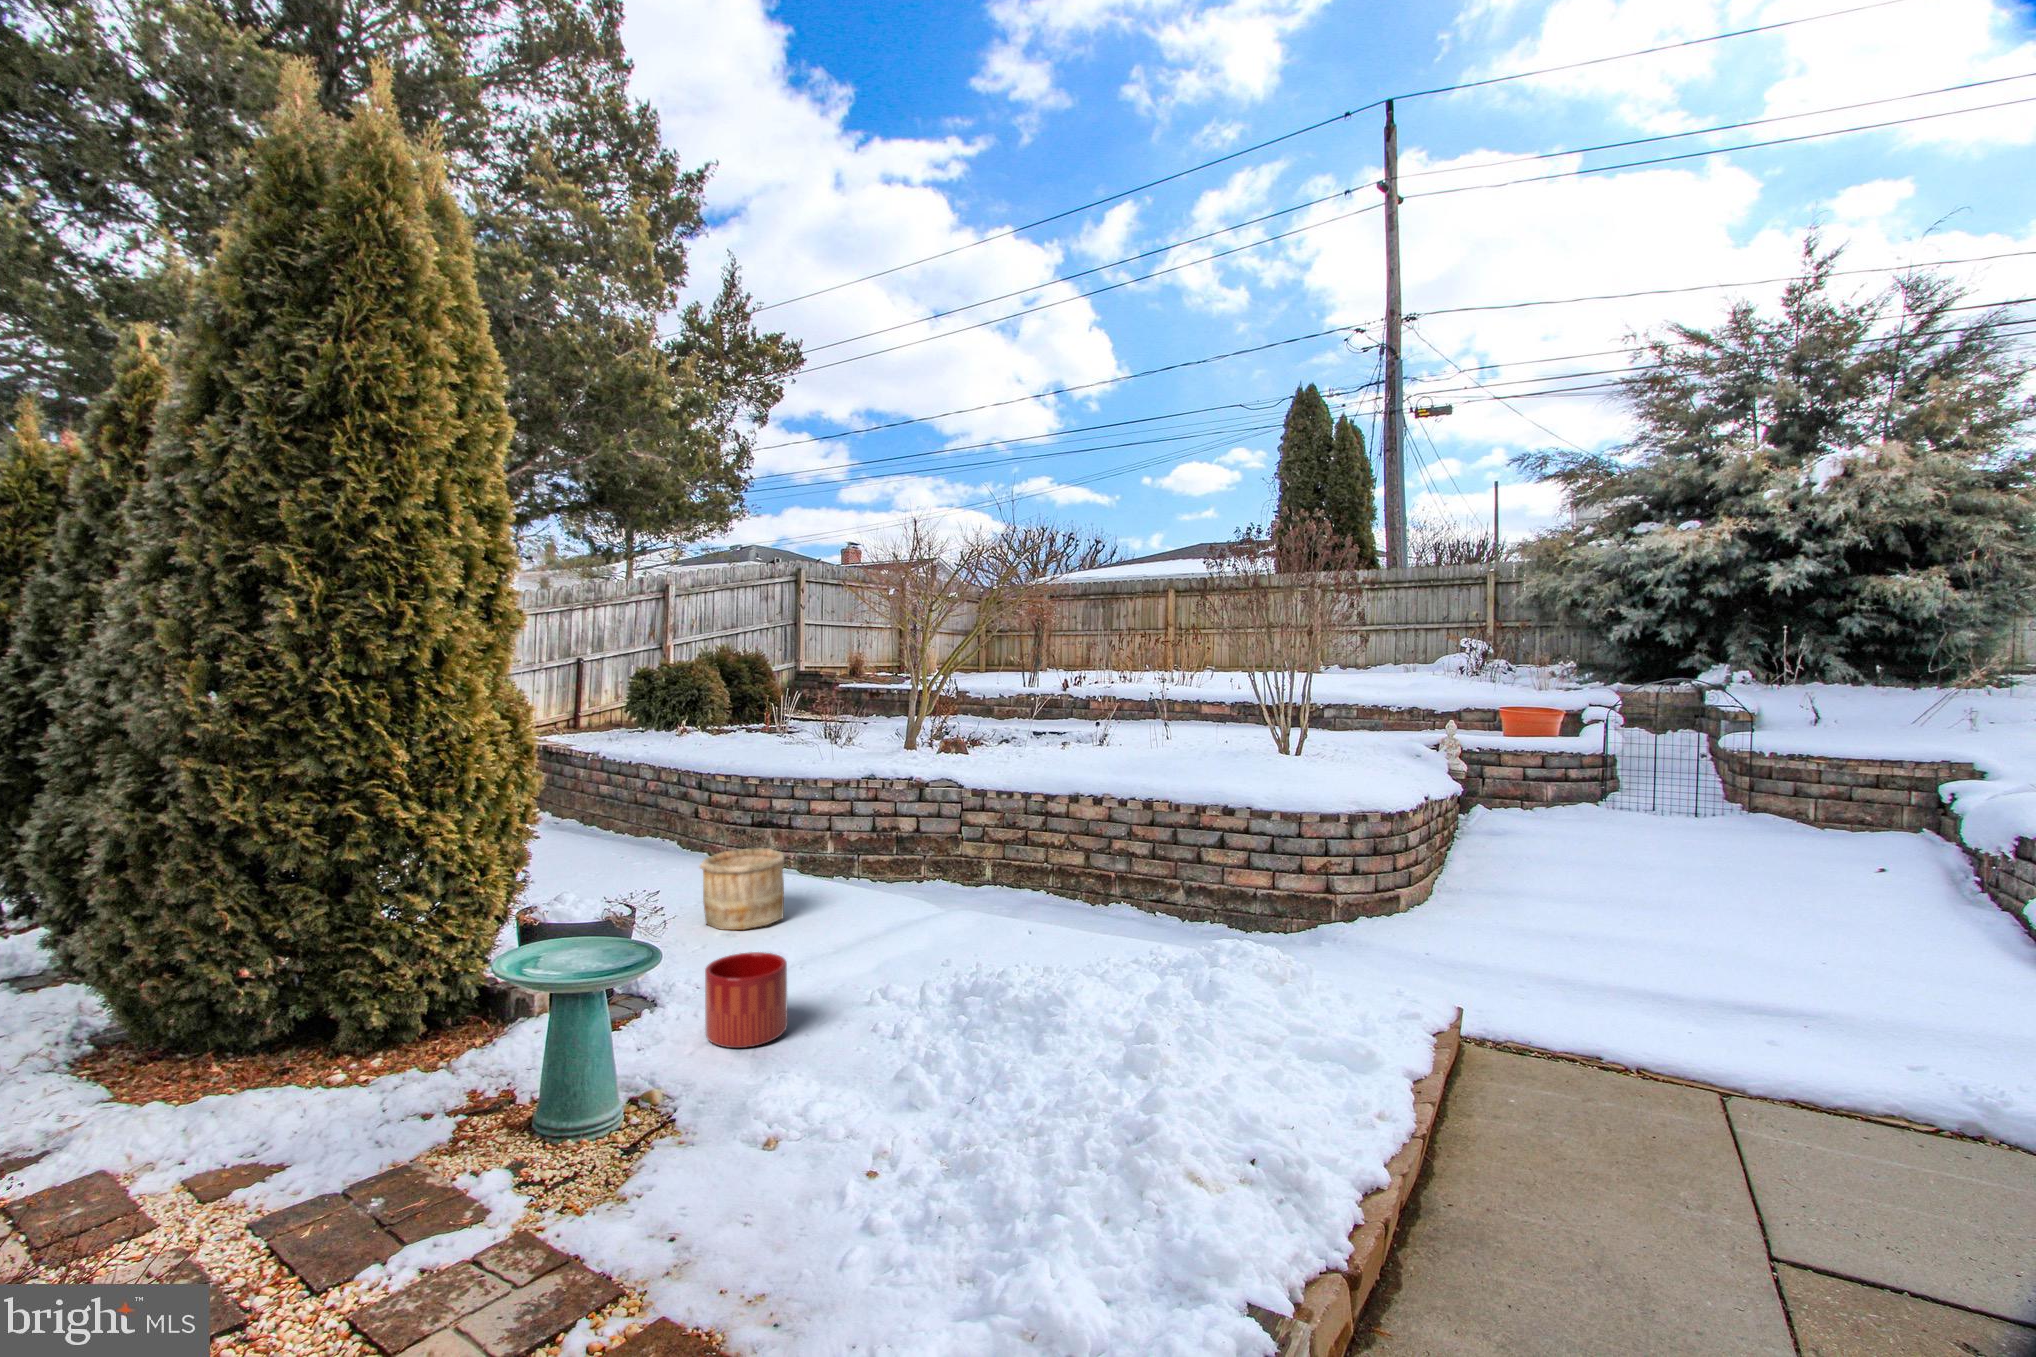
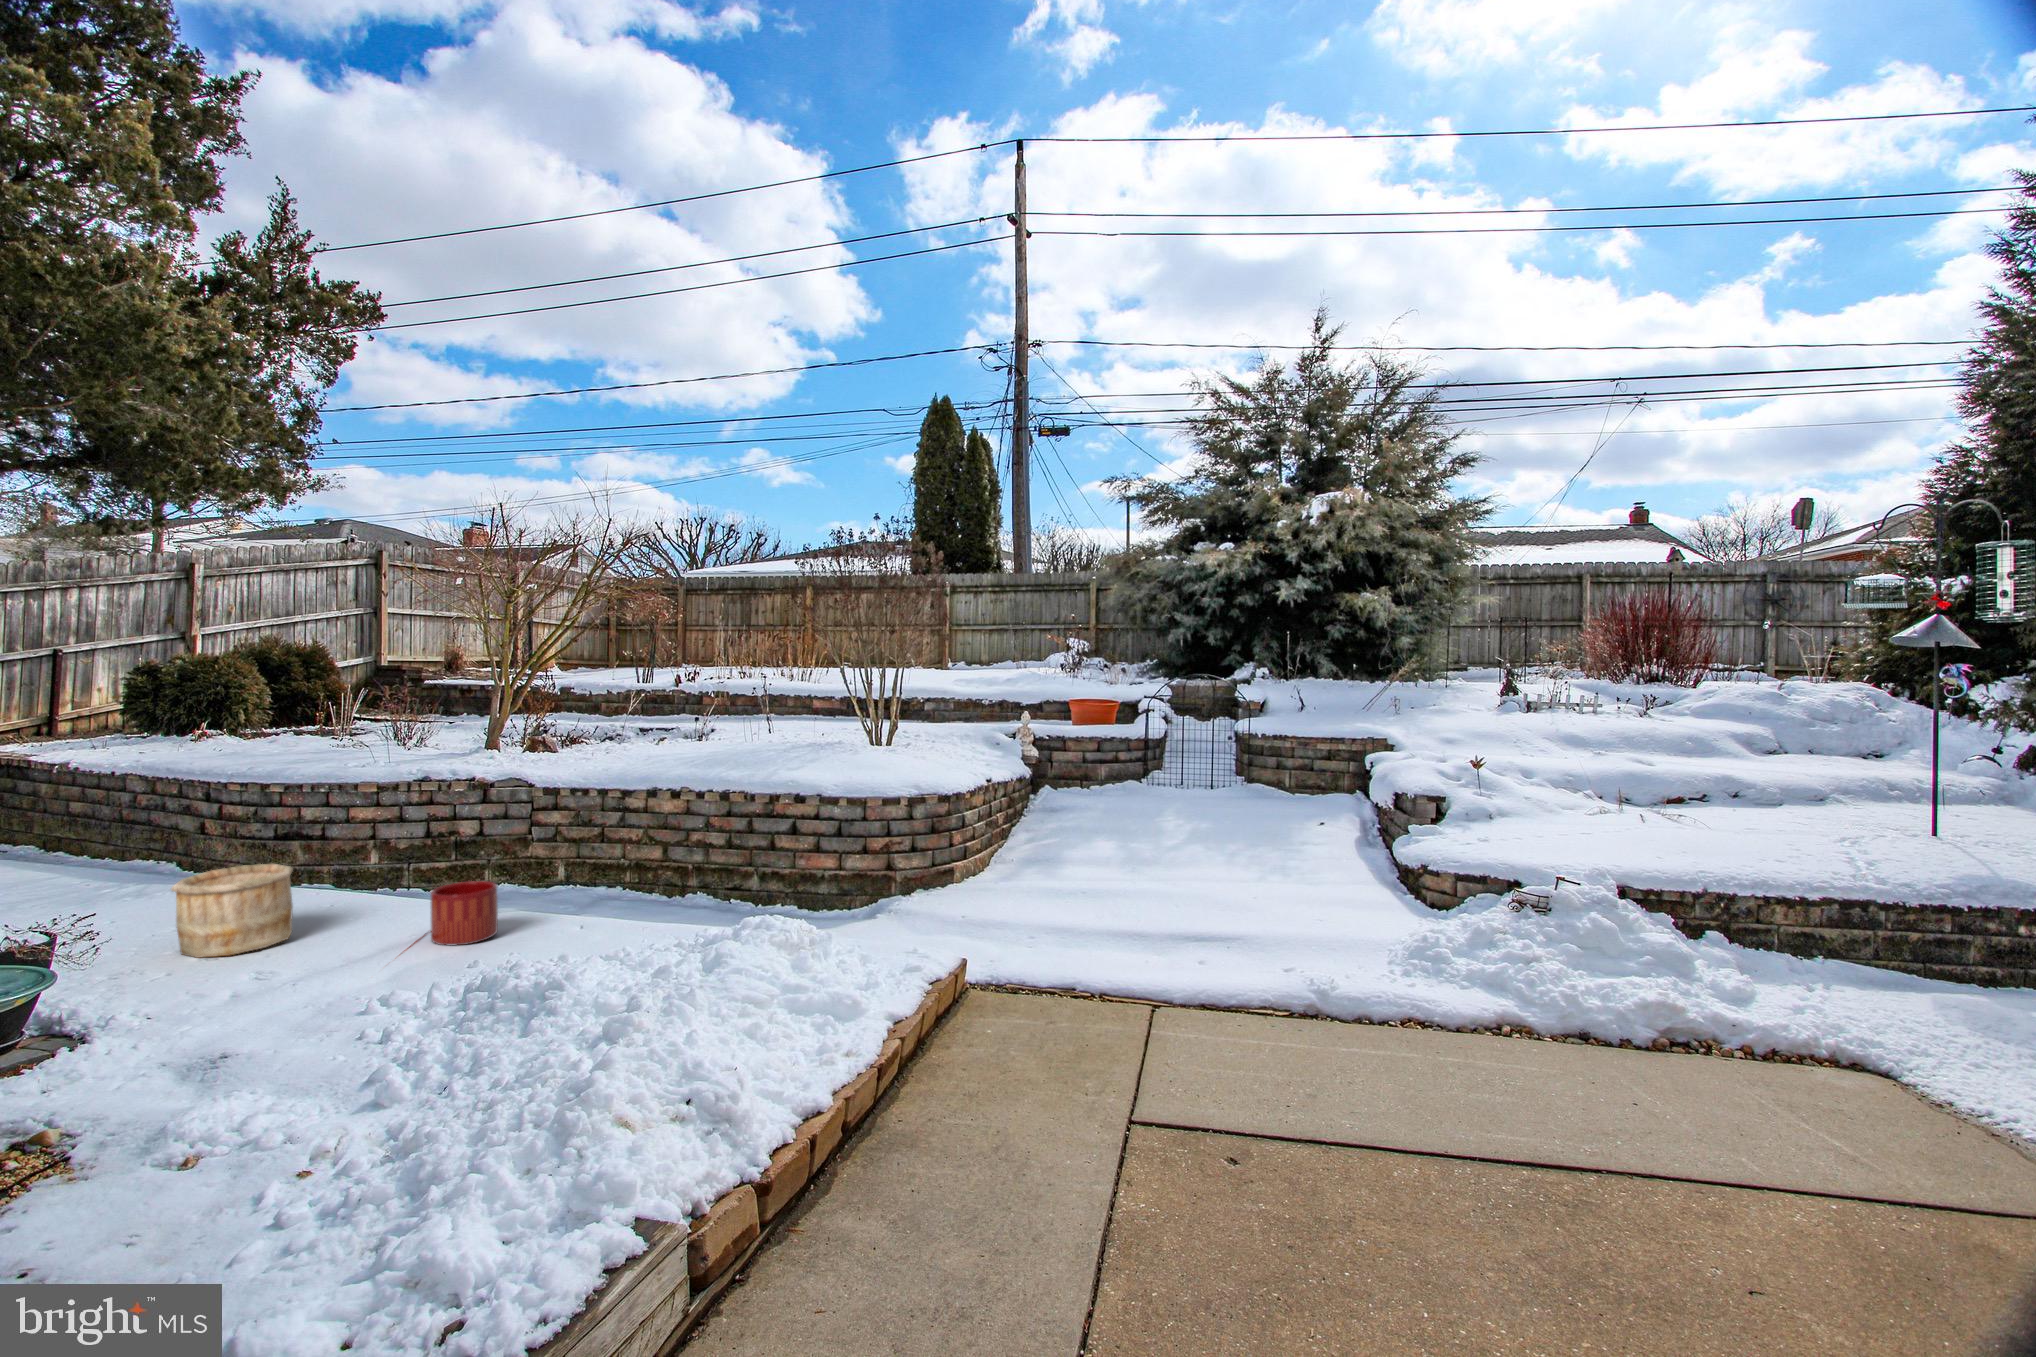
planter: present [705,952,788,1048] -> present [430,881,498,946]

